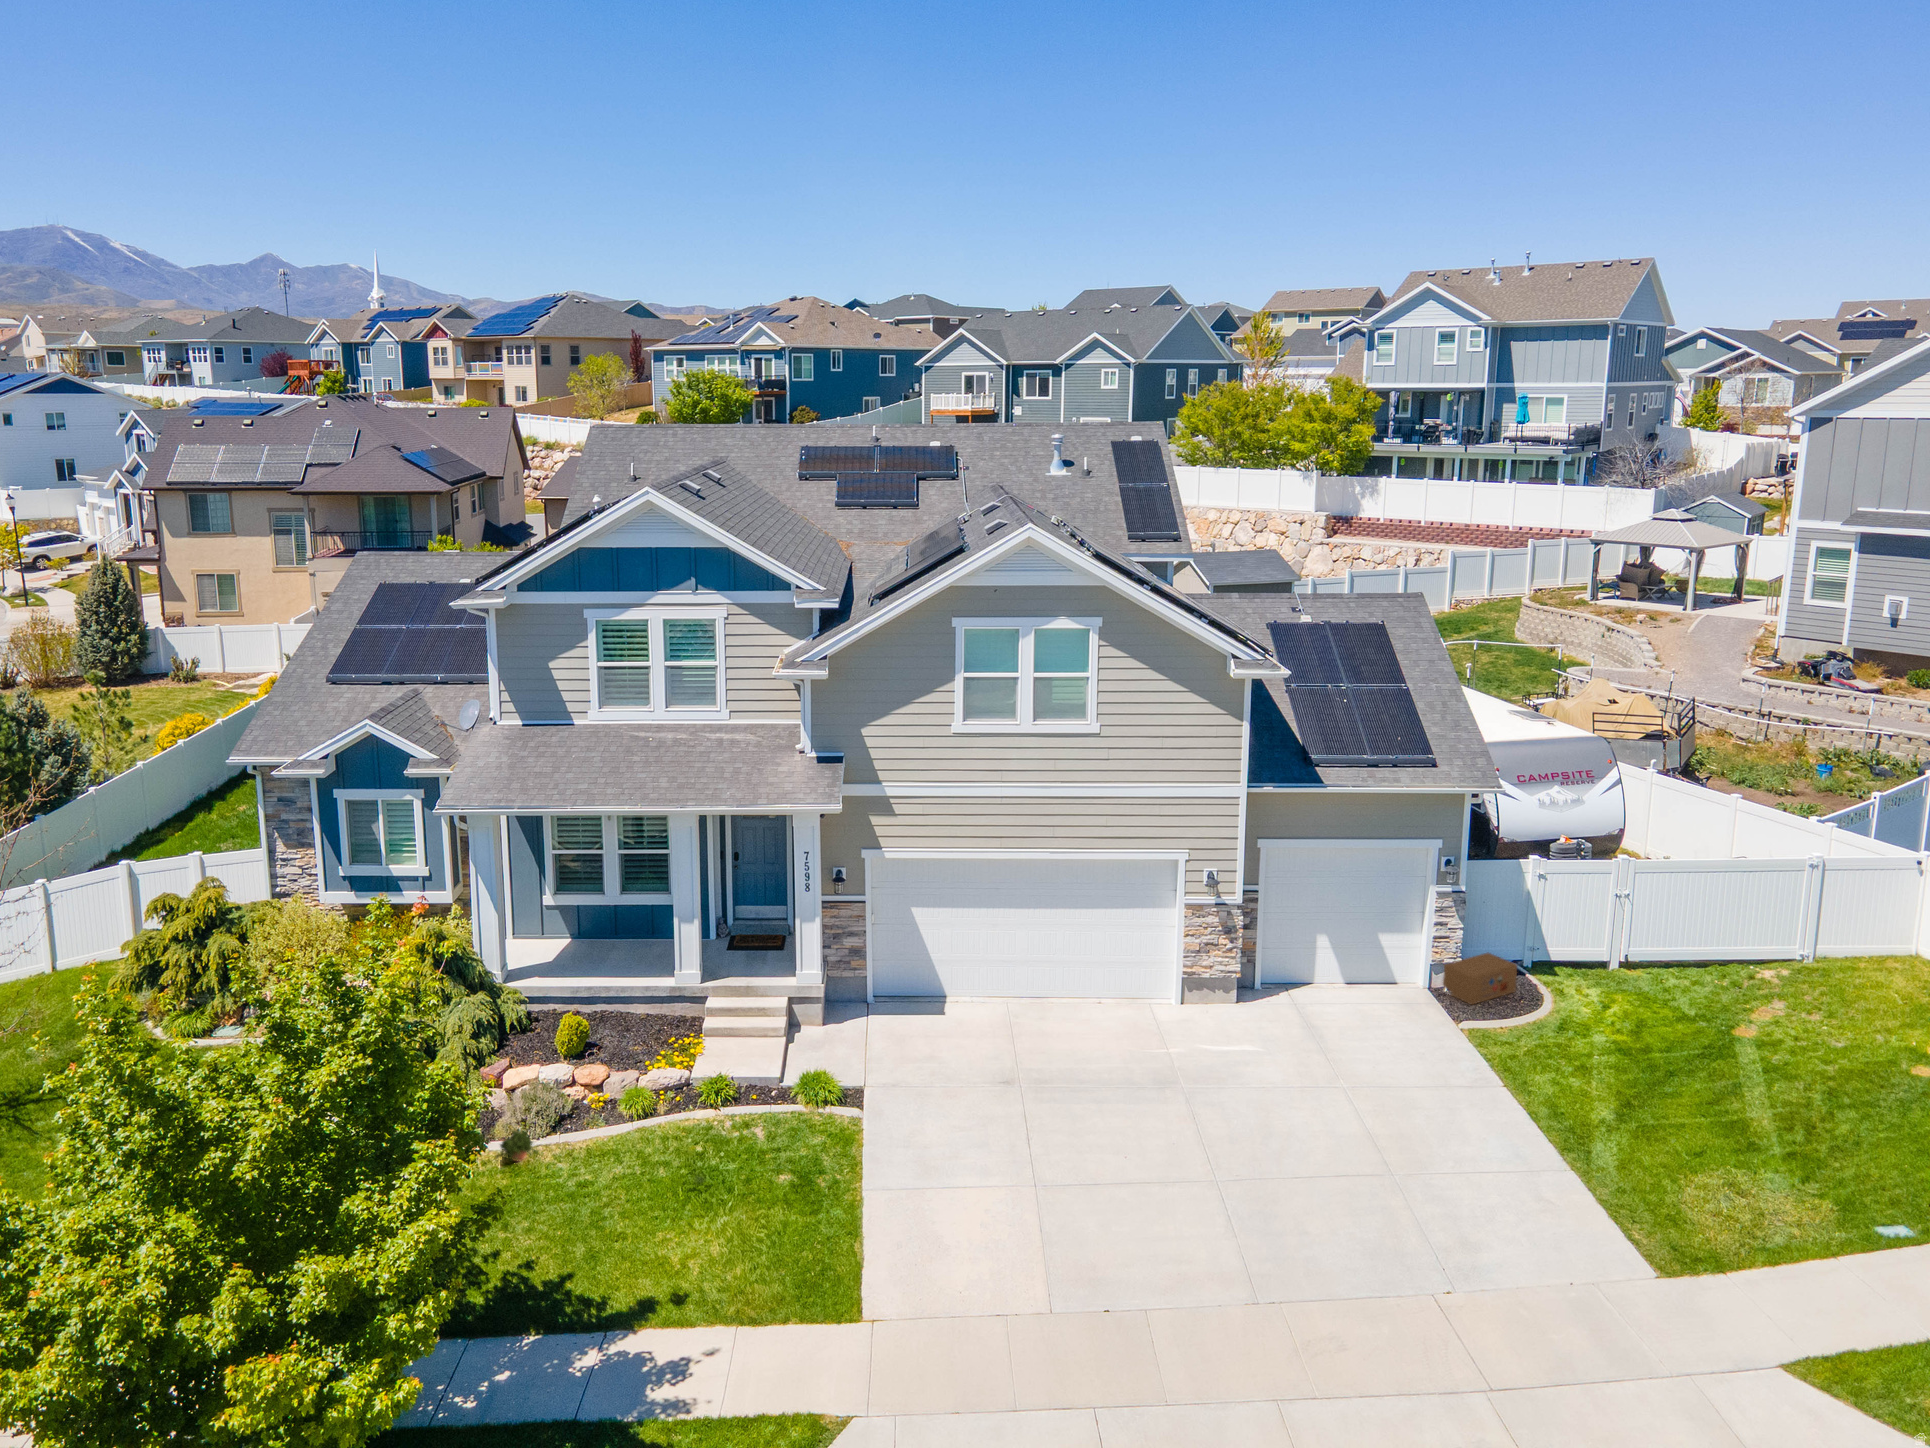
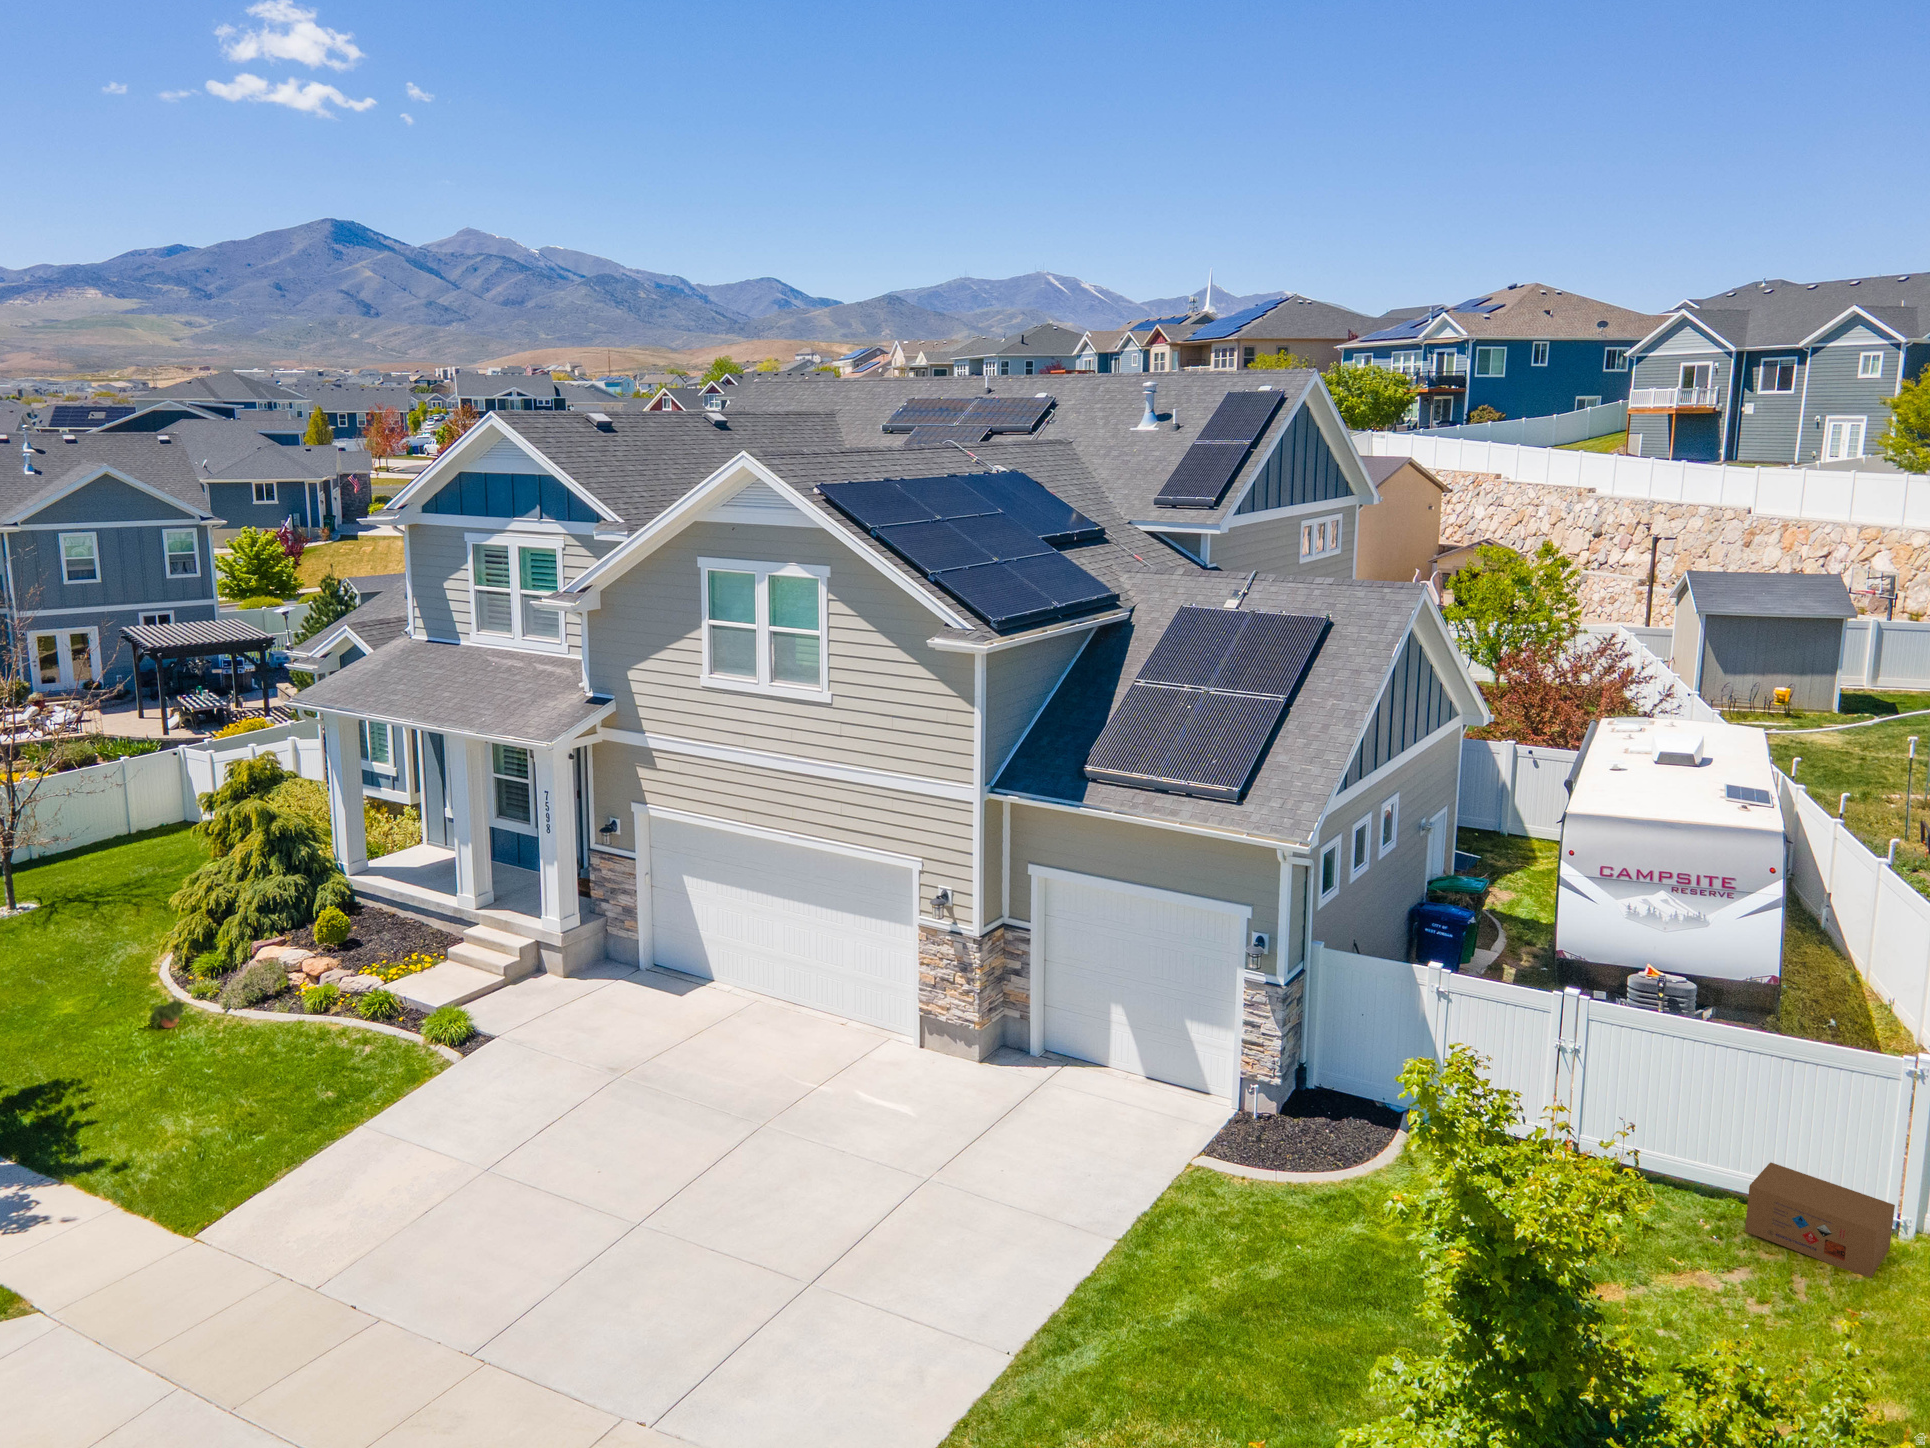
cardboard box: present [1443,953,1517,1004] -> present [1745,1162,1895,1278]

